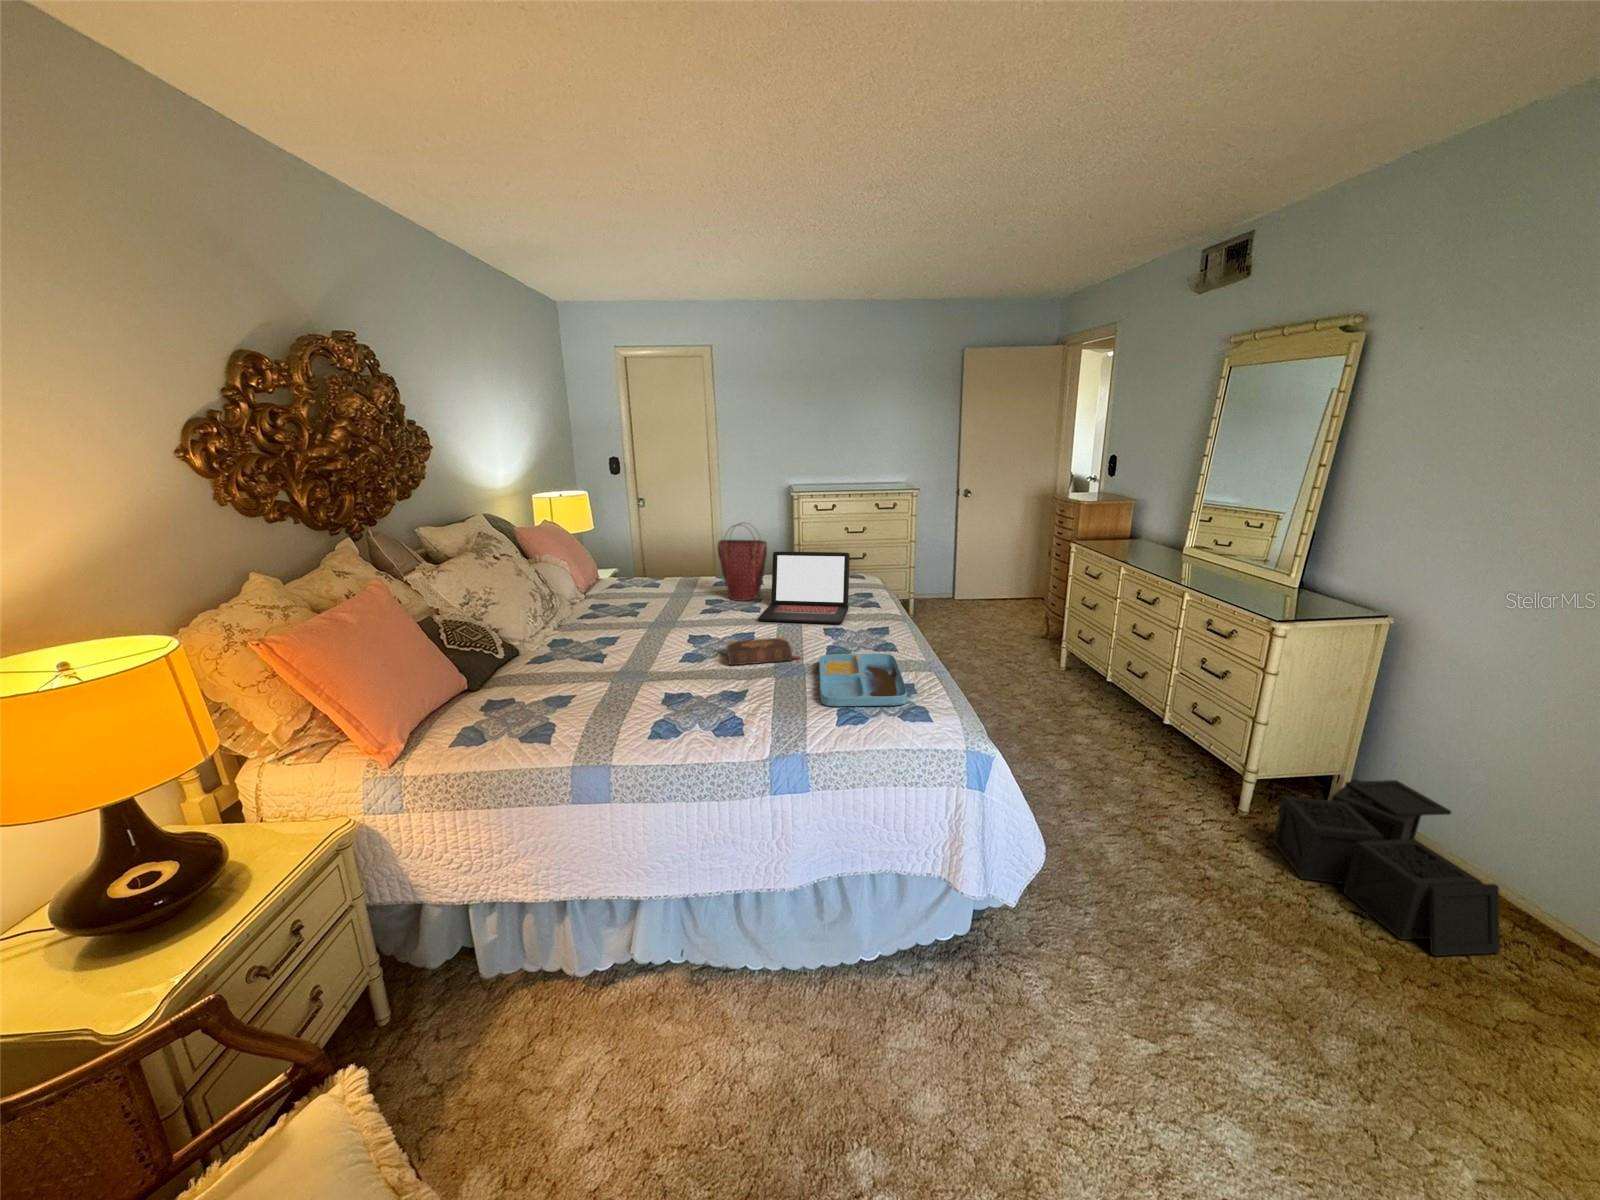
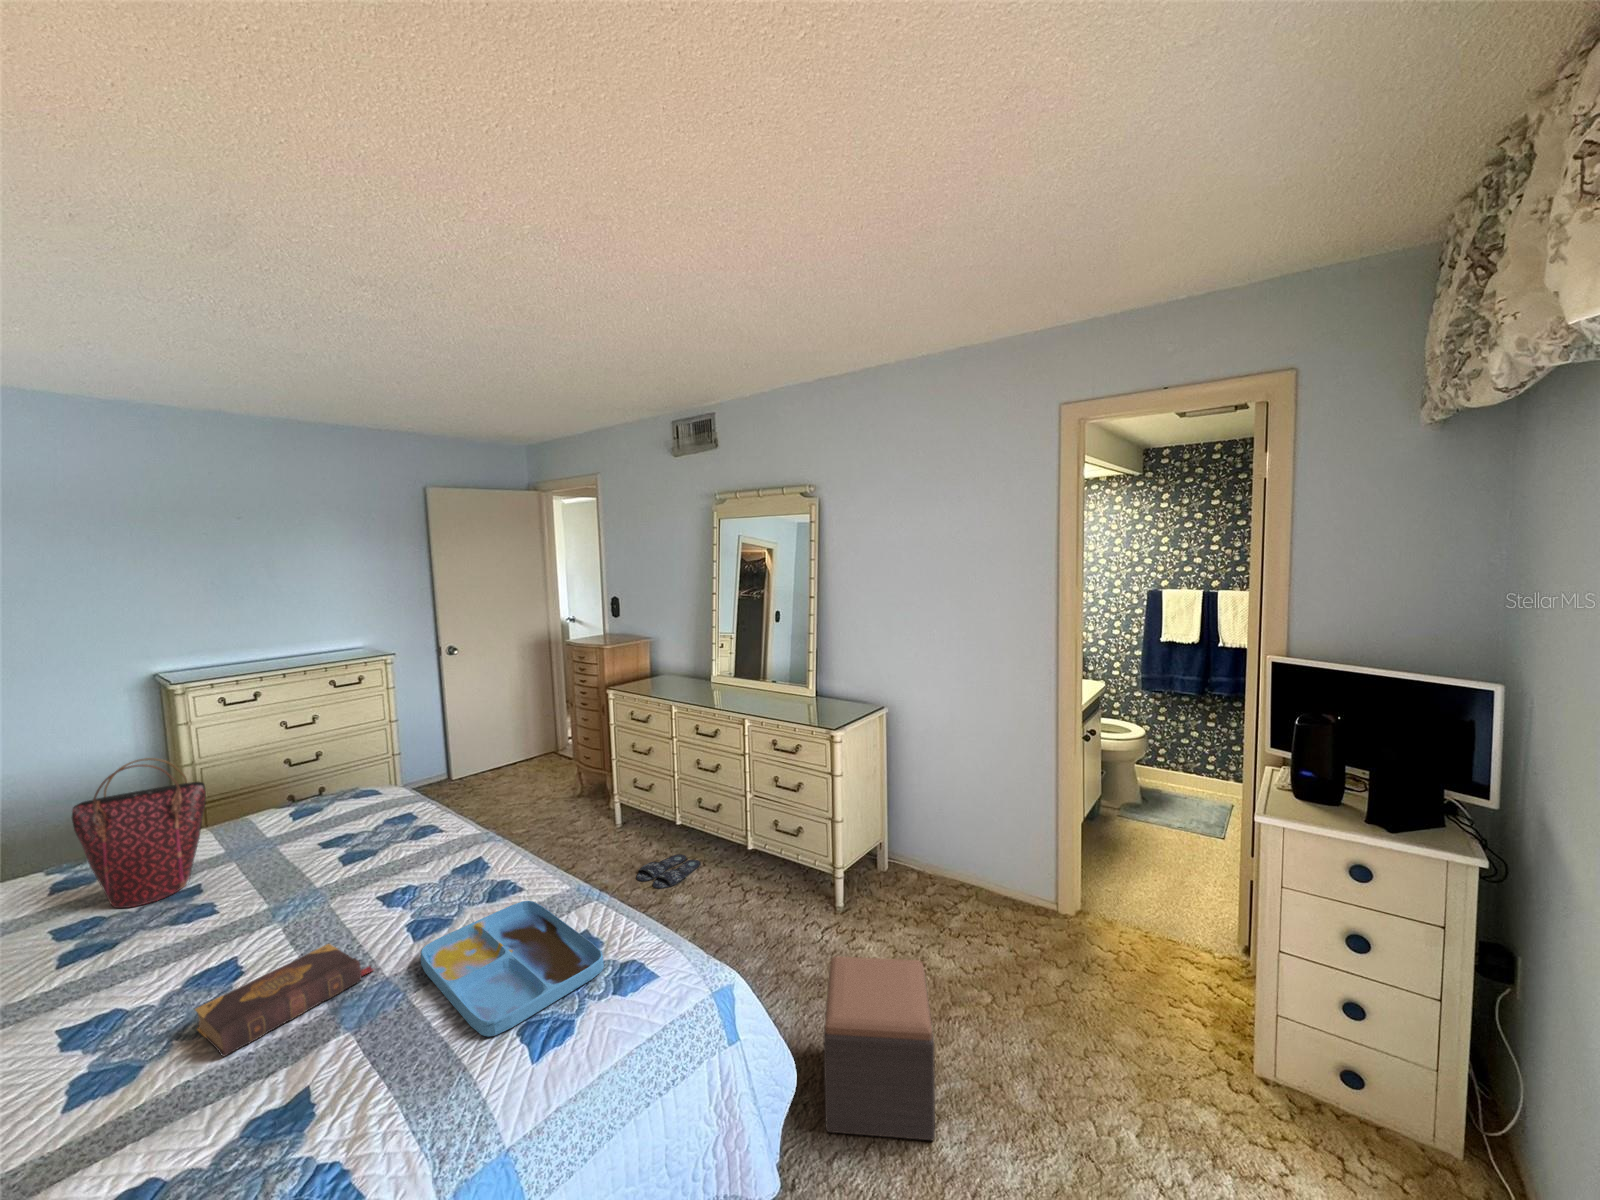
laptop: present [758,552,850,624] -> none [225,766,401,929]
slippers: none [1048,704,1116,728] -> present [637,854,701,889]
storage bin: present [1273,779,1500,956] -> none [871,833,1012,964]
footstool: none [1084,815,1252,1006] -> present [824,956,935,1140]

